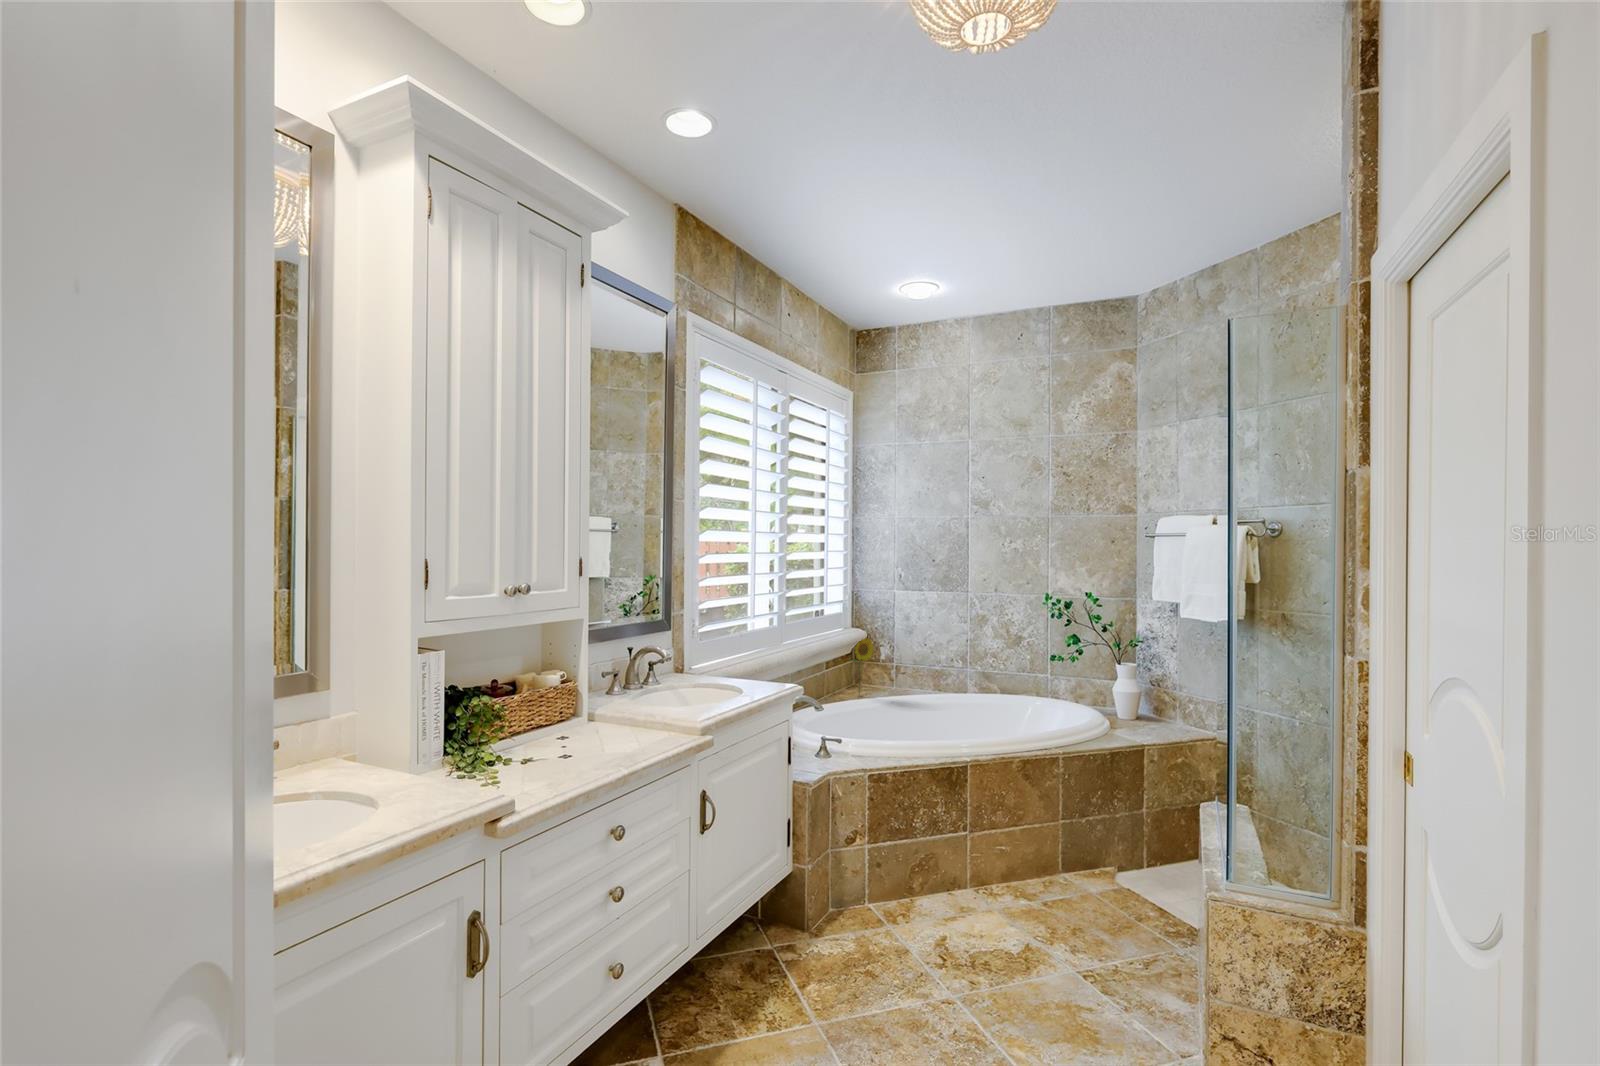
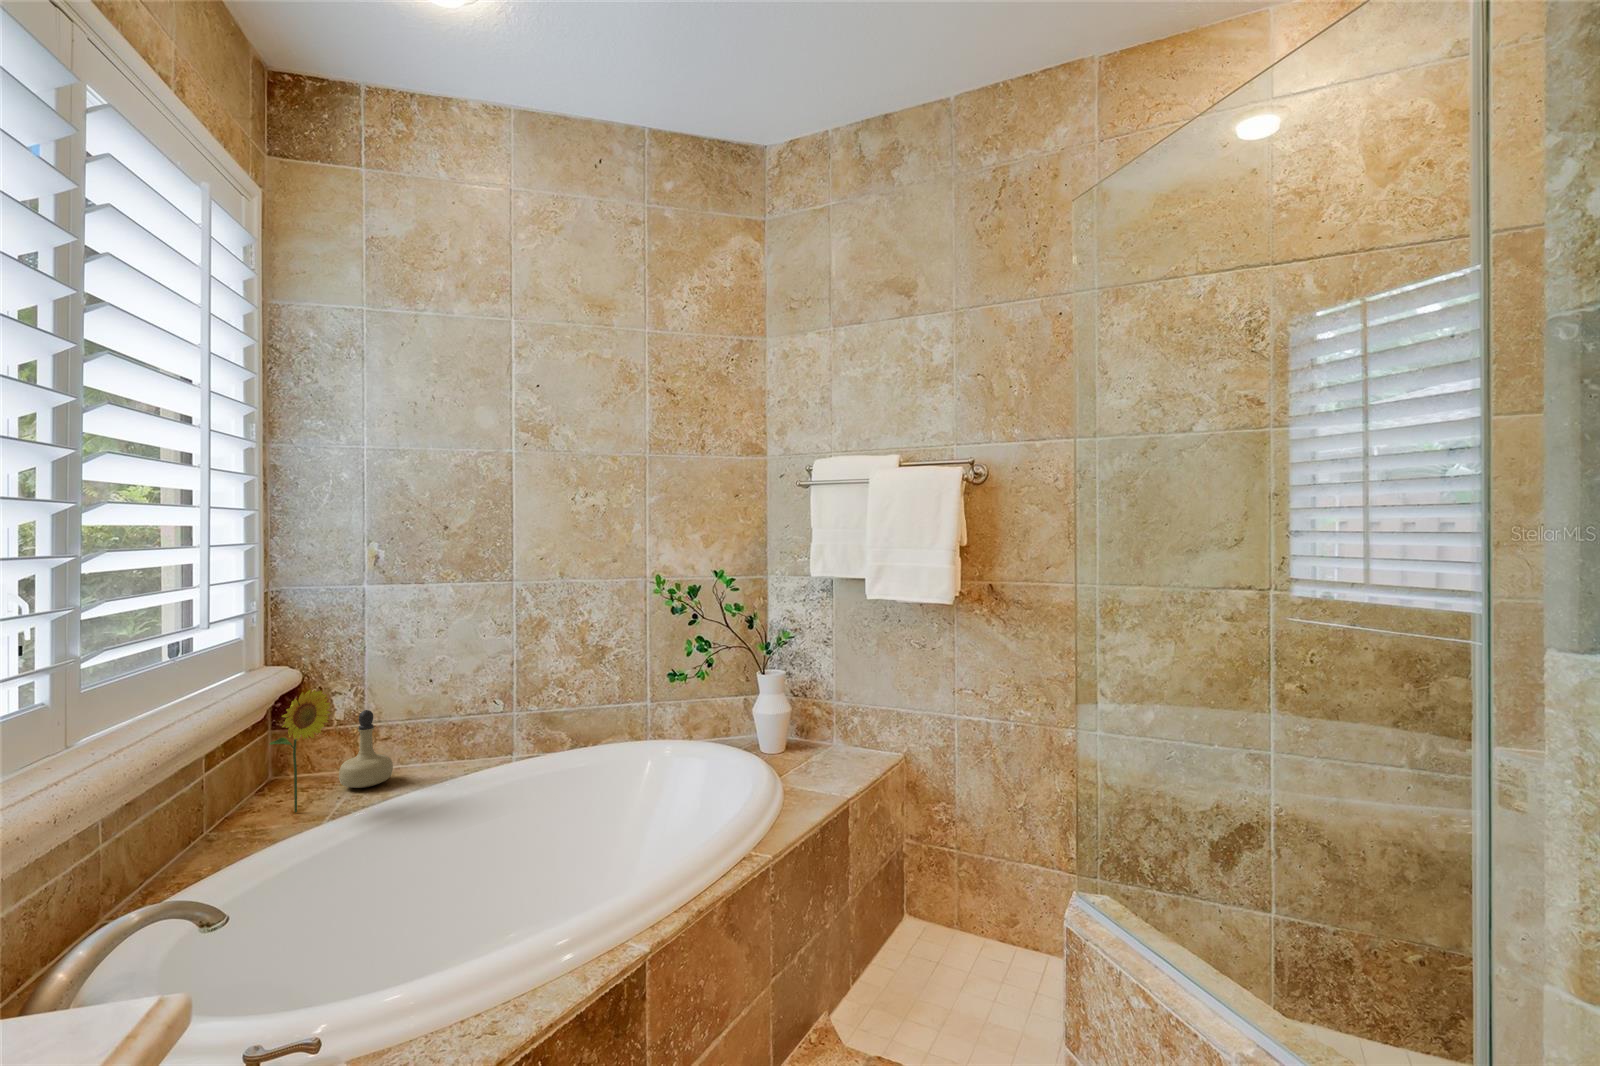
perfume bottle: none [879,654,903,693] -> present [339,710,393,788]

